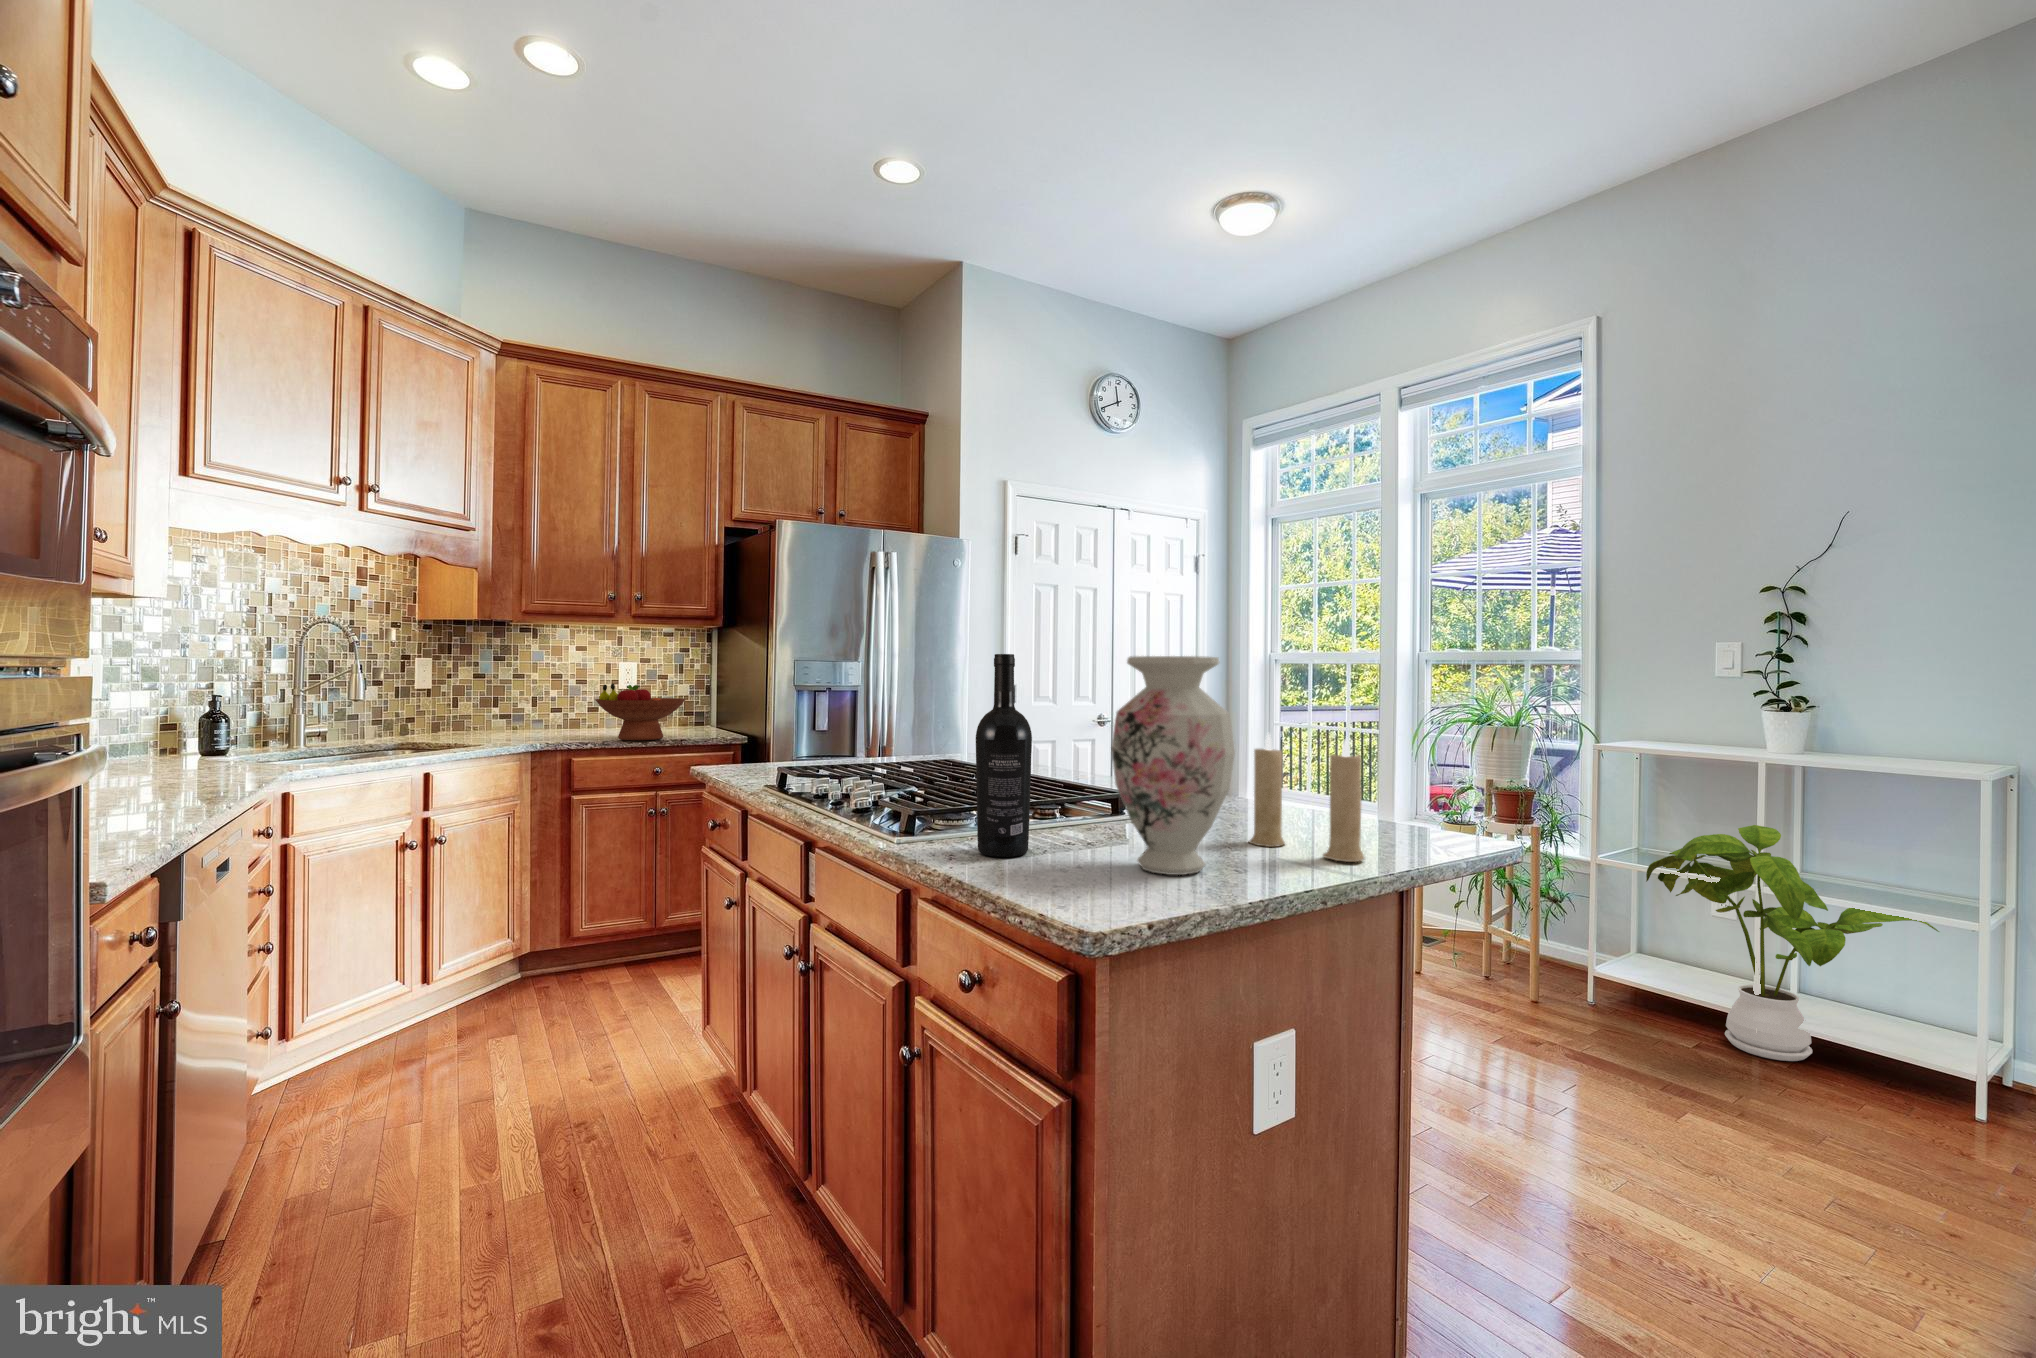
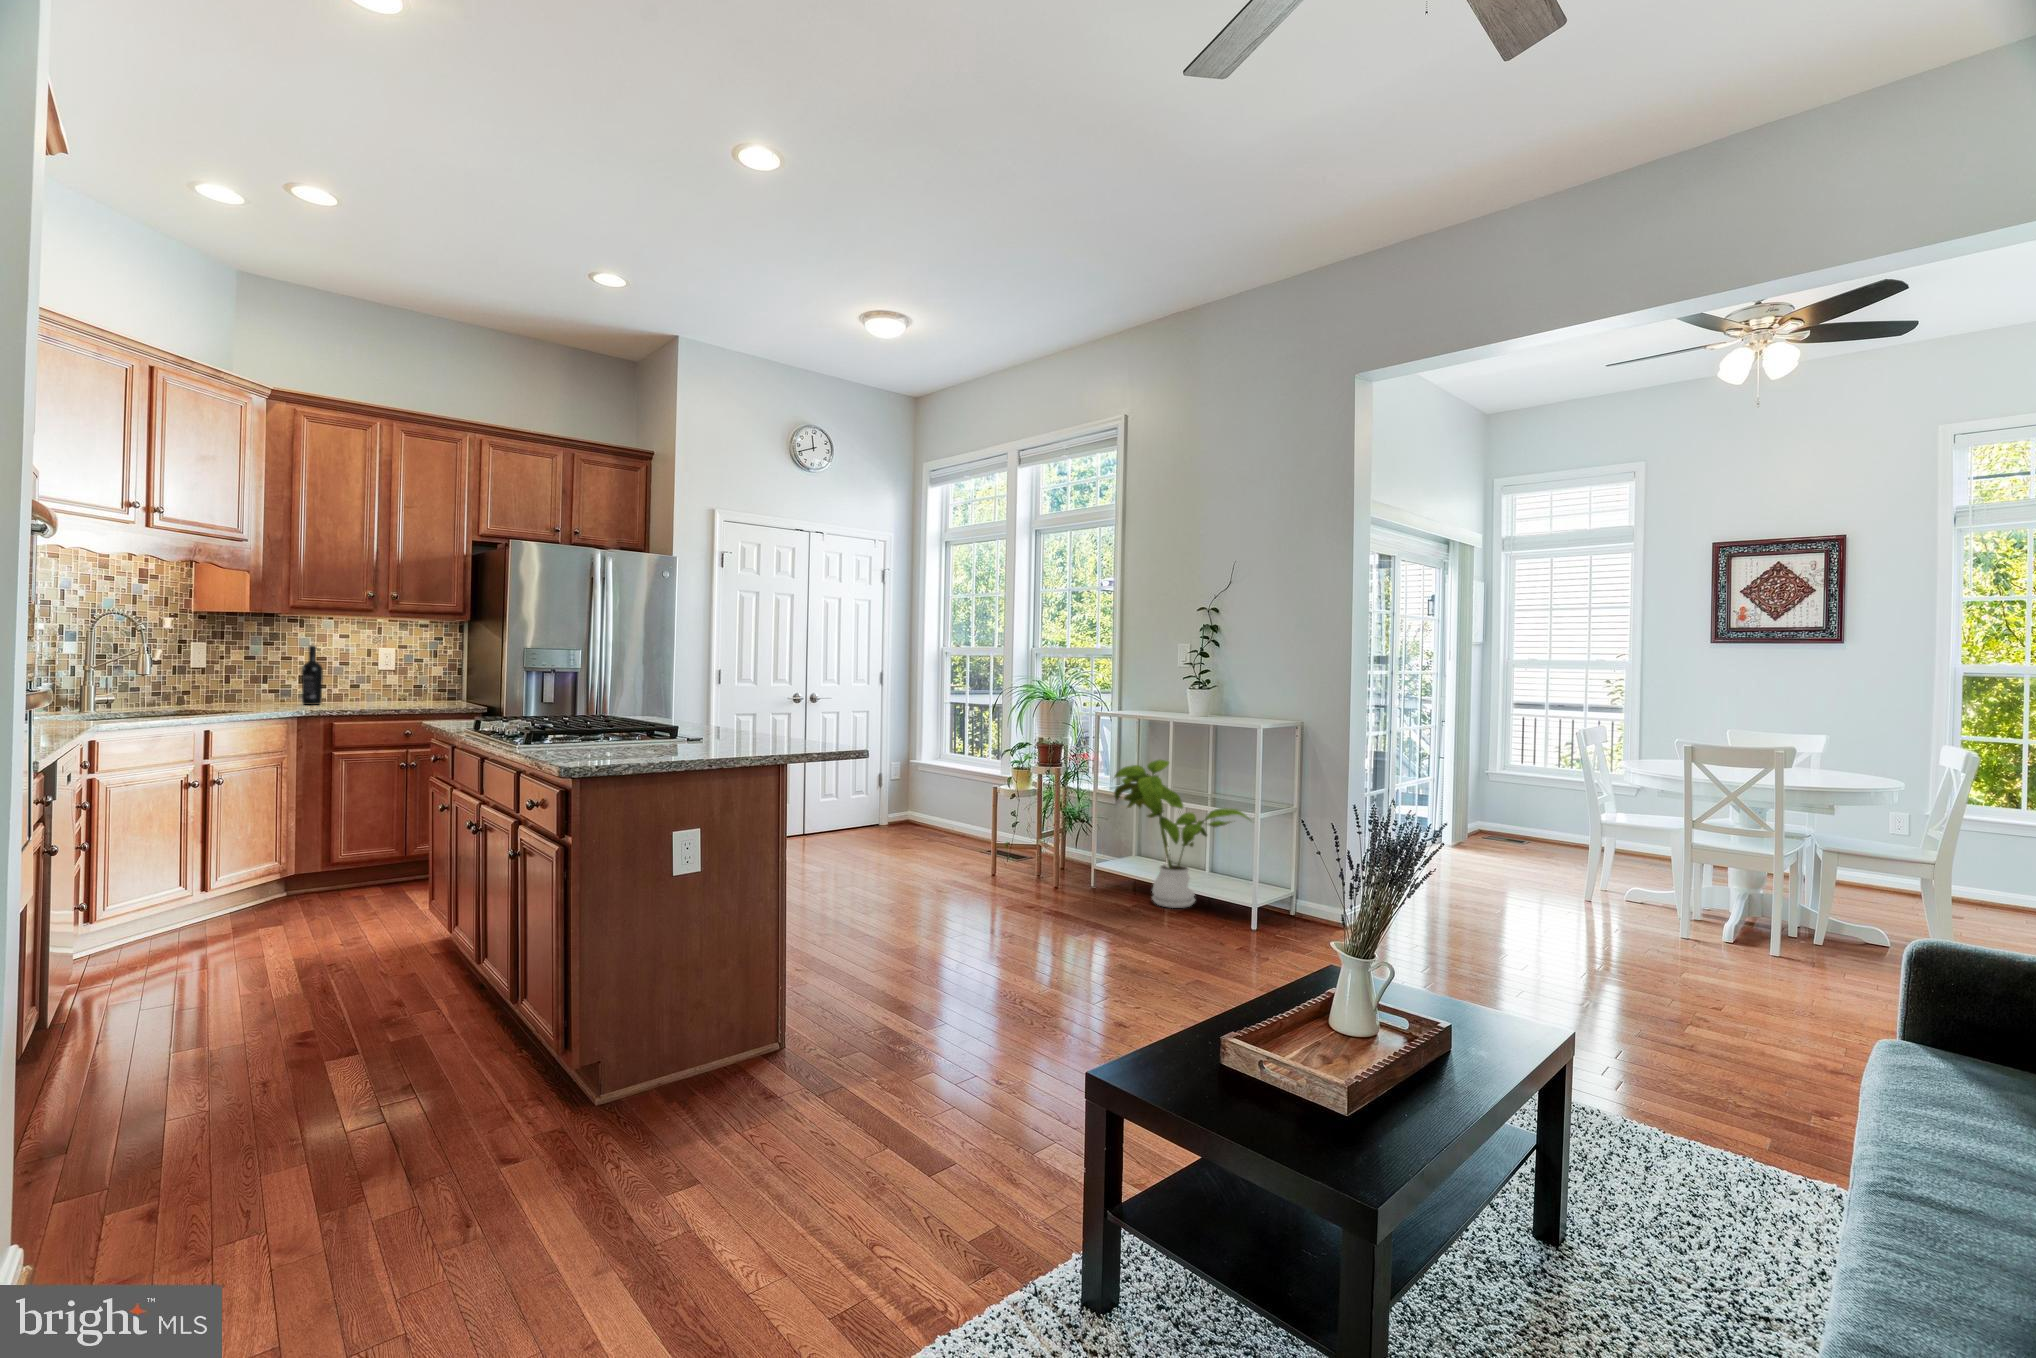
wine bottle: present [976,654,1032,857] -> present [302,645,323,705]
vase: present [1111,656,1235,875] -> none [609,646,677,755]
fruit bowl: present [595,684,686,741] -> none [352,664,432,709]
candle: present [1249,734,1364,862] -> none [712,687,757,752]

